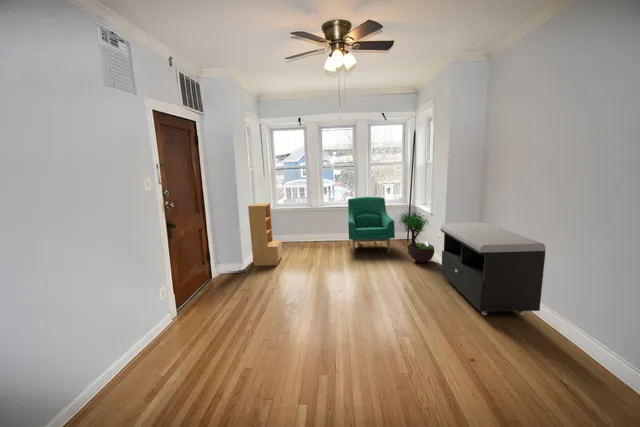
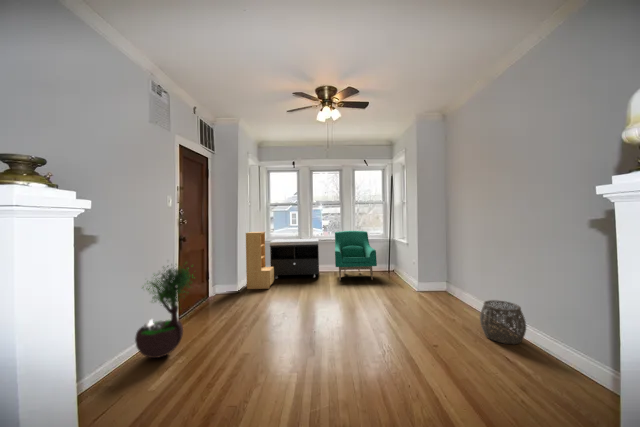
potted tree: present [400,212,434,262] -> present [135,266,193,358]
storage bench: present [441,222,546,315] -> present [270,239,319,278]
woven basket: none [525,303,588,362] -> present [480,300,526,344]

